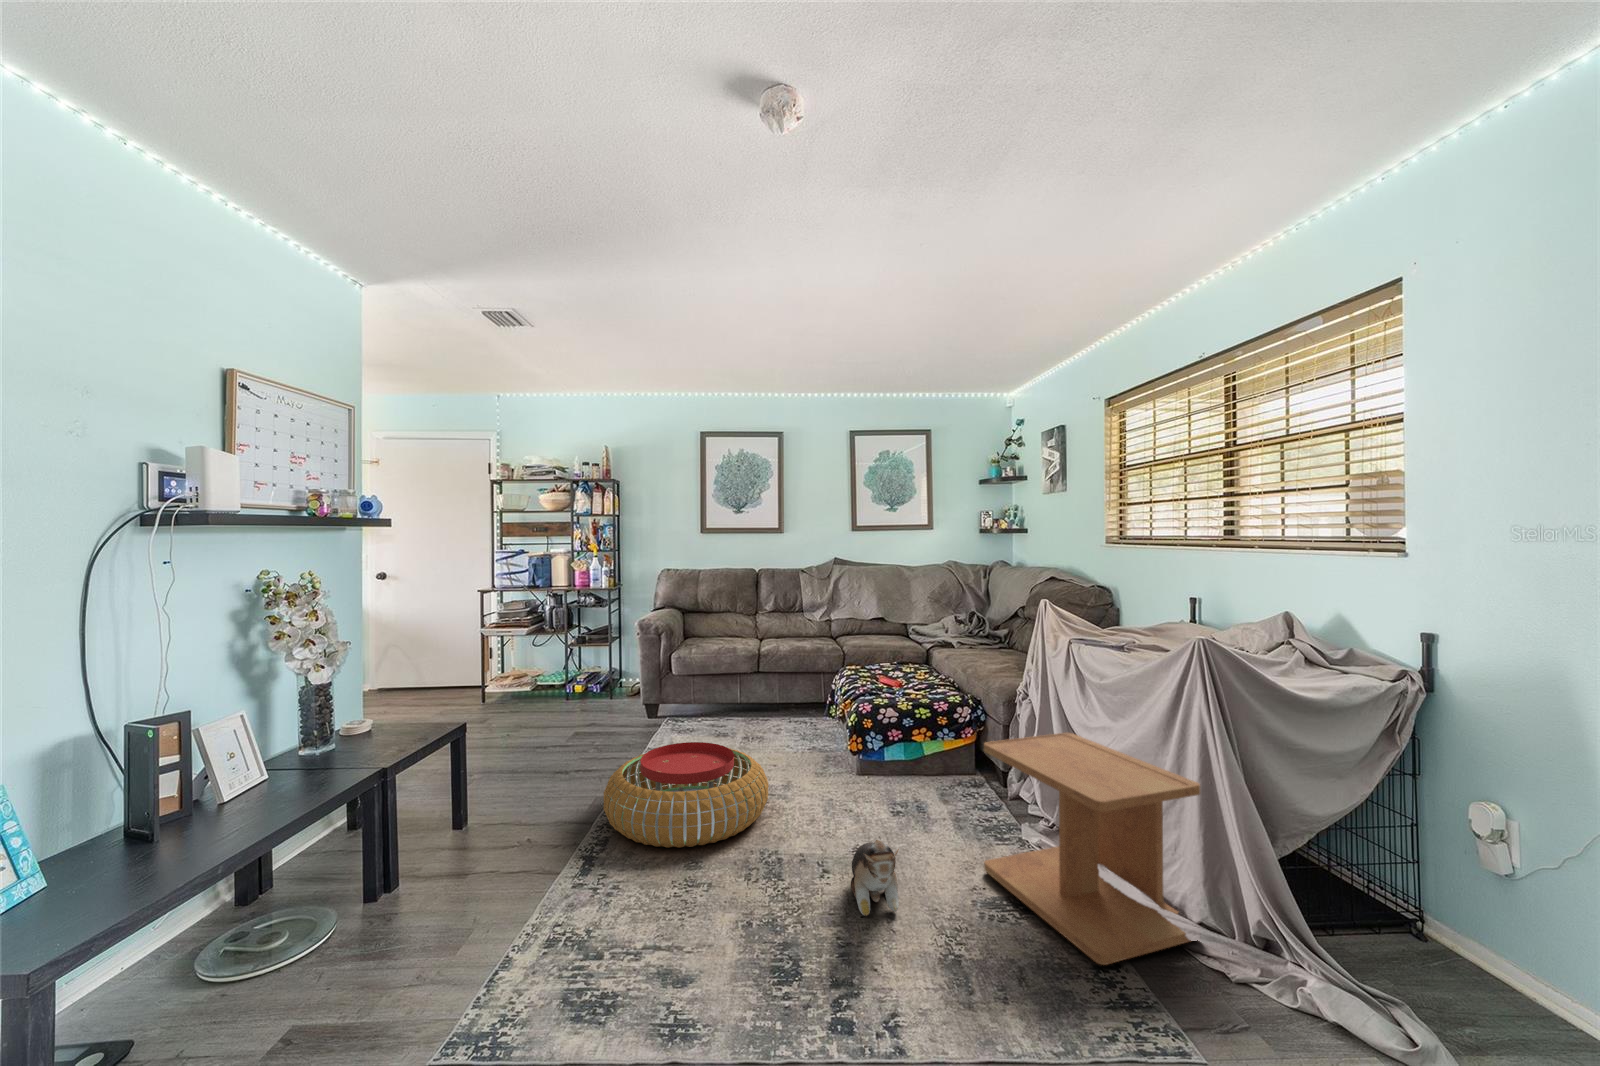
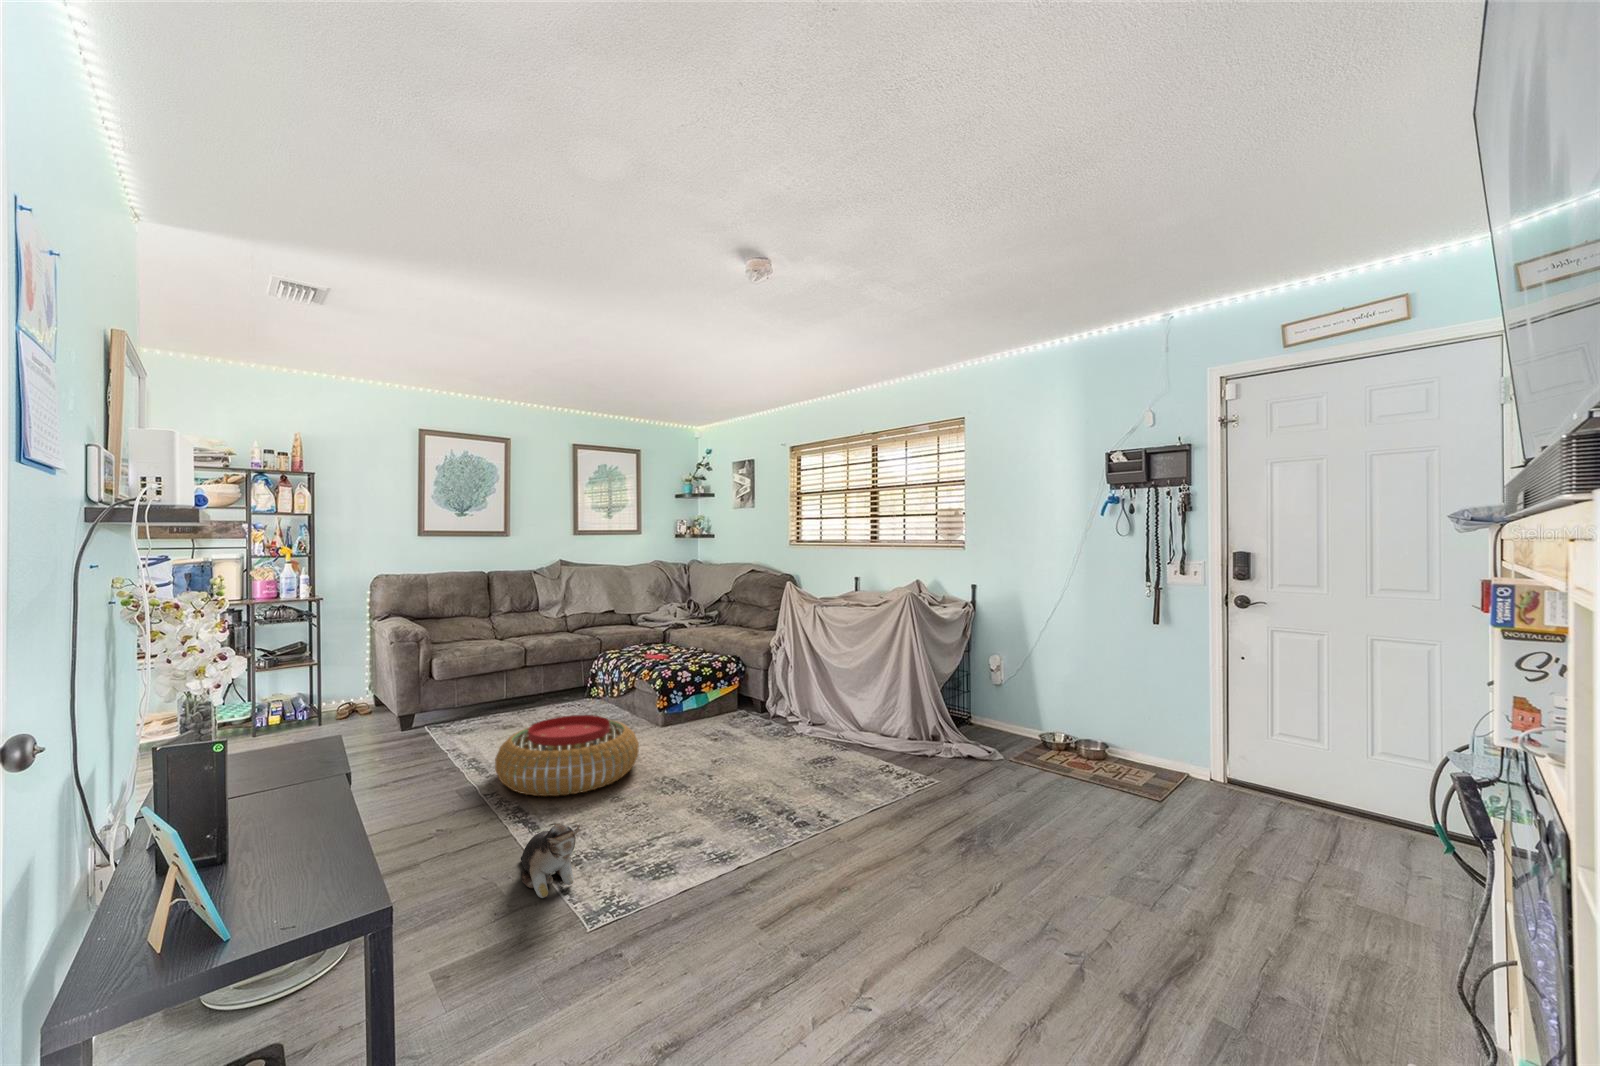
side table: present [984,733,1200,965] -> none [798,660,911,766]
plush toy: present [851,840,899,916] -> present [521,824,580,898]

